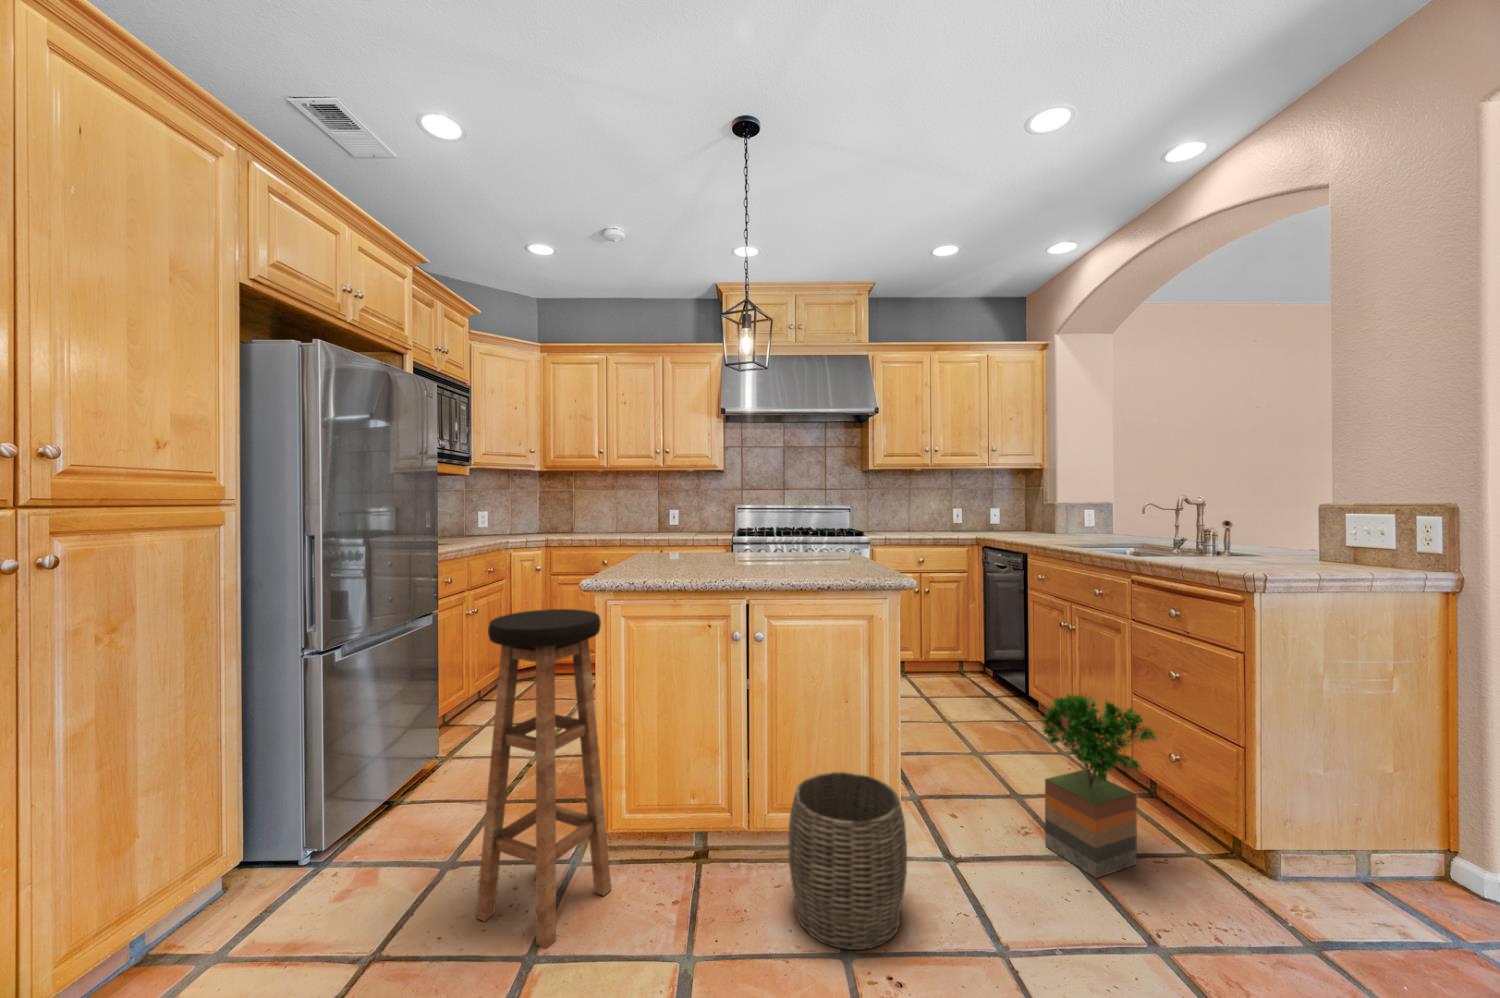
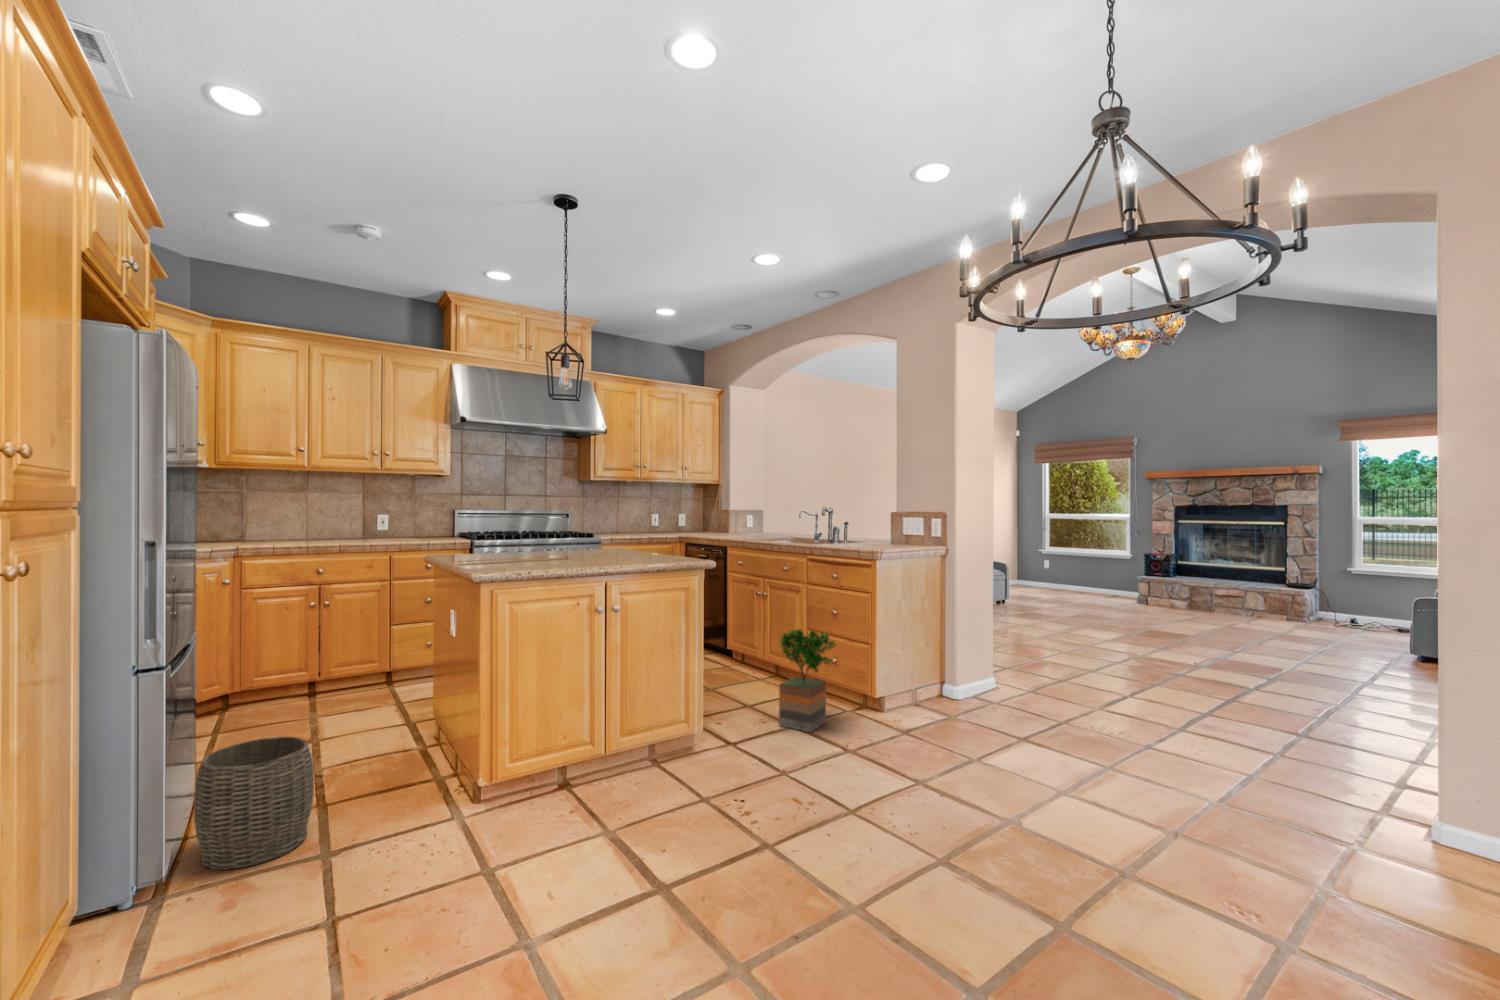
bar stool: present [476,609,611,948] -> none [431,598,527,854]
woven basket: present [789,772,907,950] -> present [194,737,314,870]

